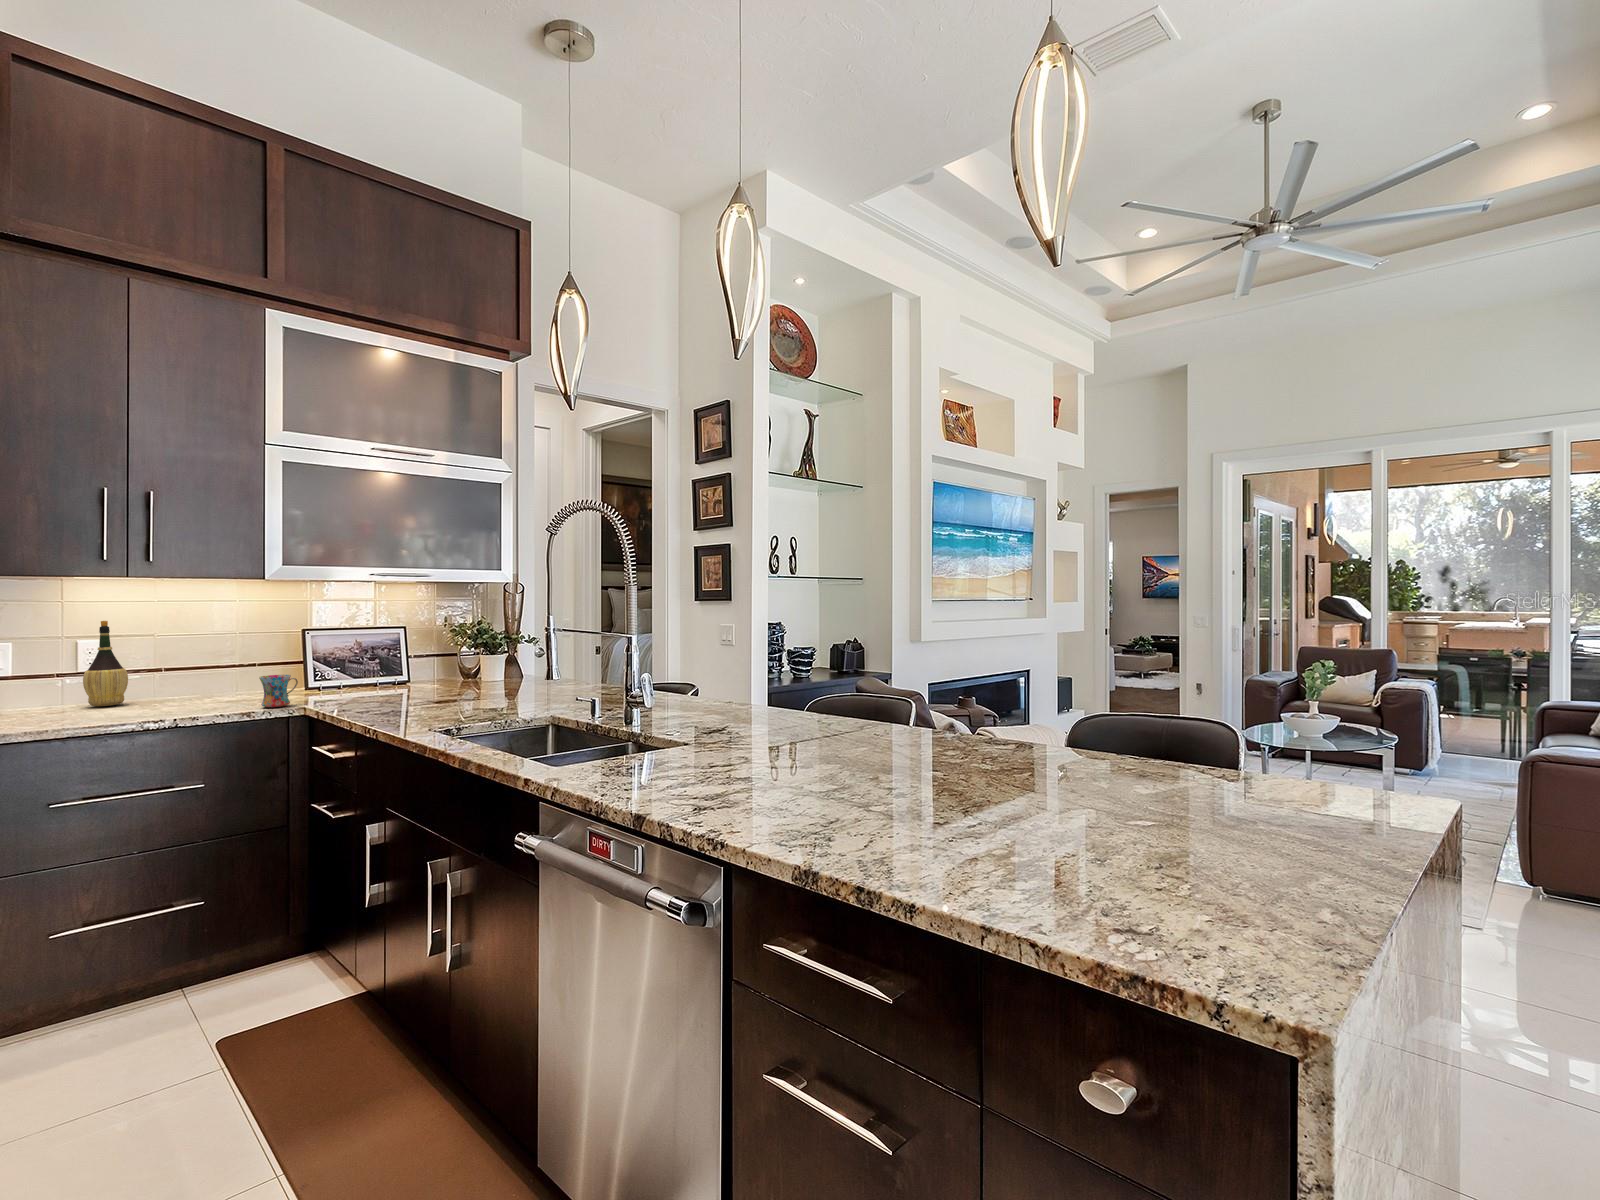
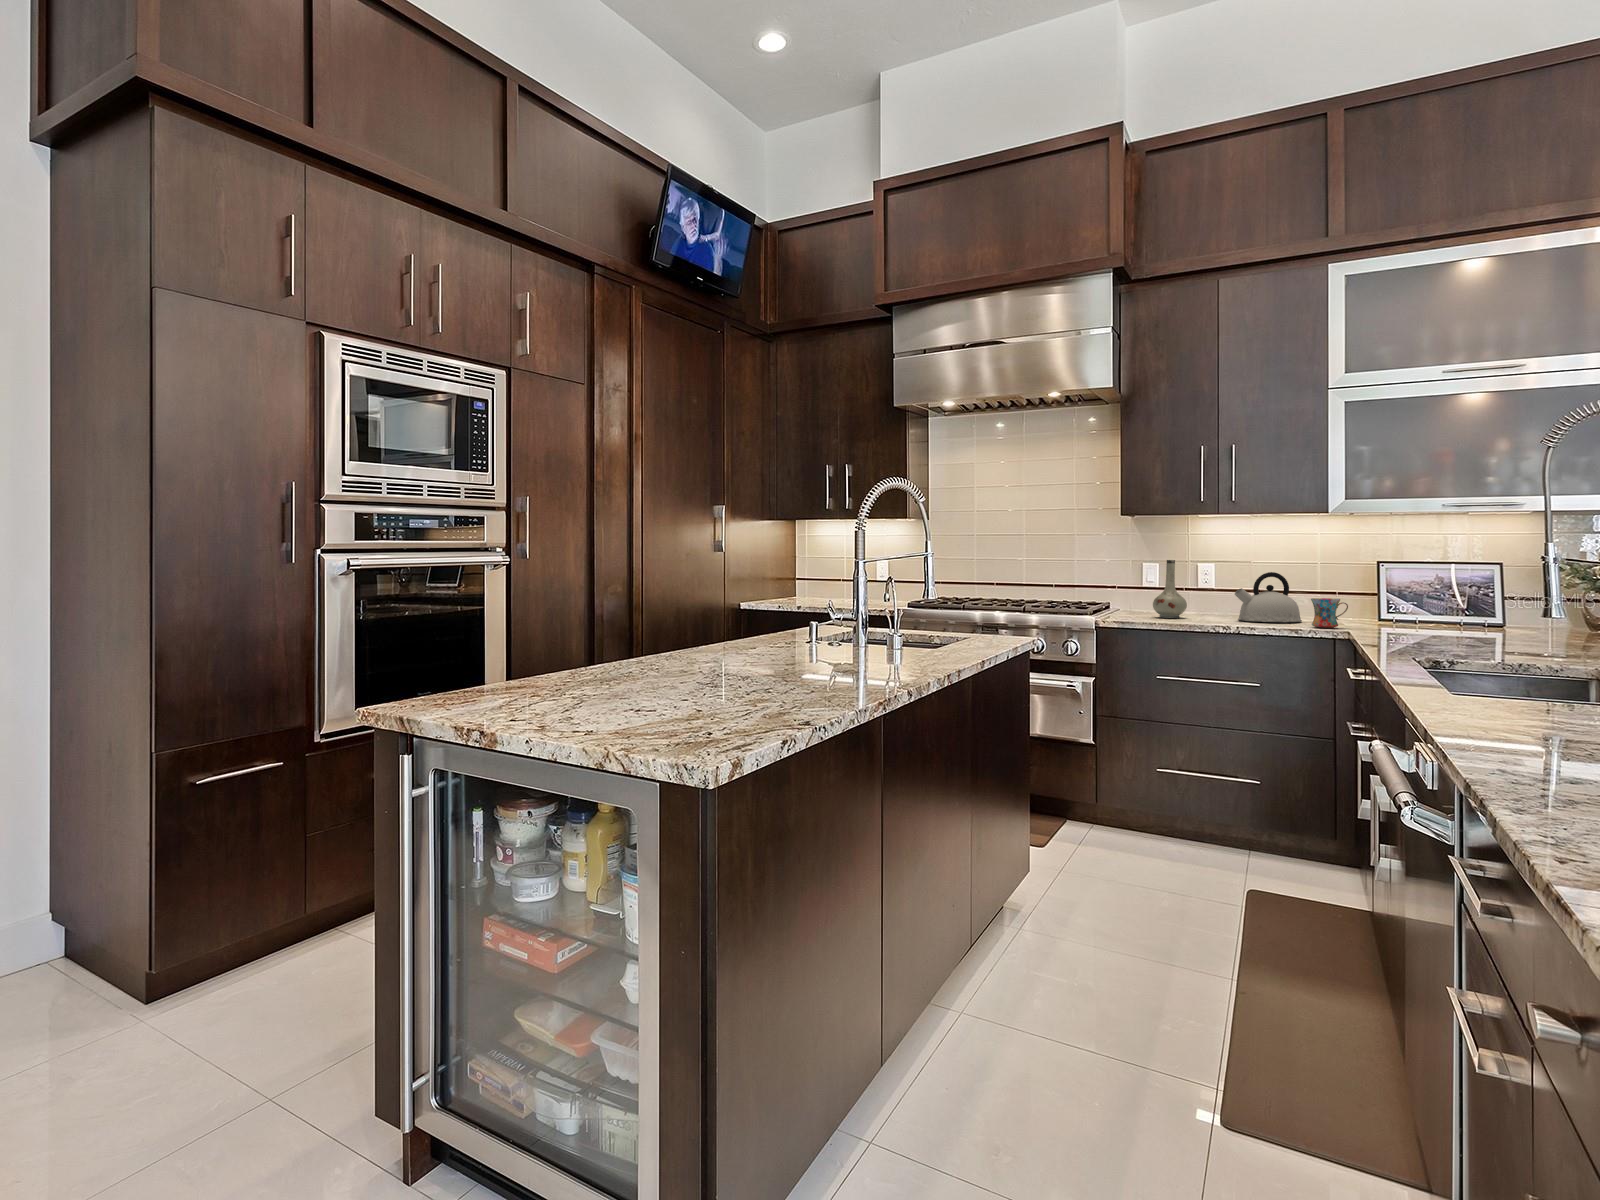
wine bottle: present [83,621,128,706] -> none [1197,548,1227,616]
vase: none [22,640,79,719] -> present [1153,560,1187,618]
kettle: none [153,649,237,709] -> present [1235,572,1302,622]

